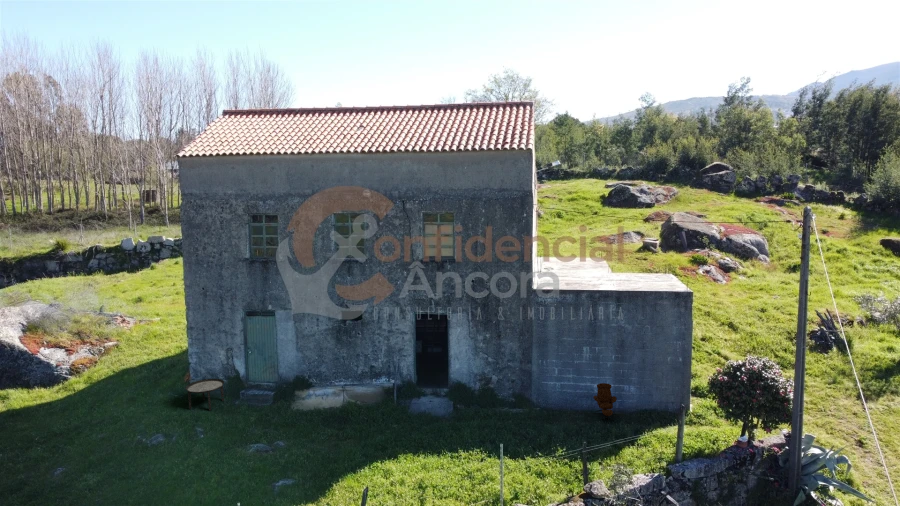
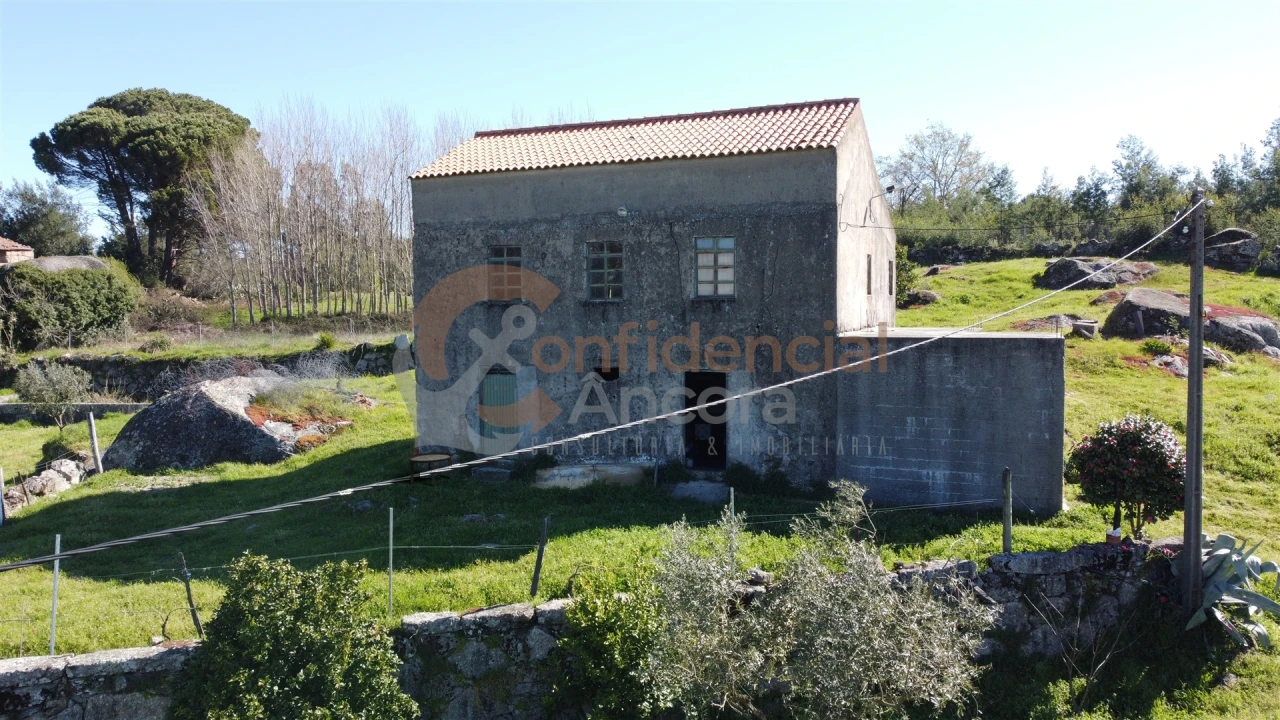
lounge chair: present [593,383,617,422] -> none [917,471,951,521]

